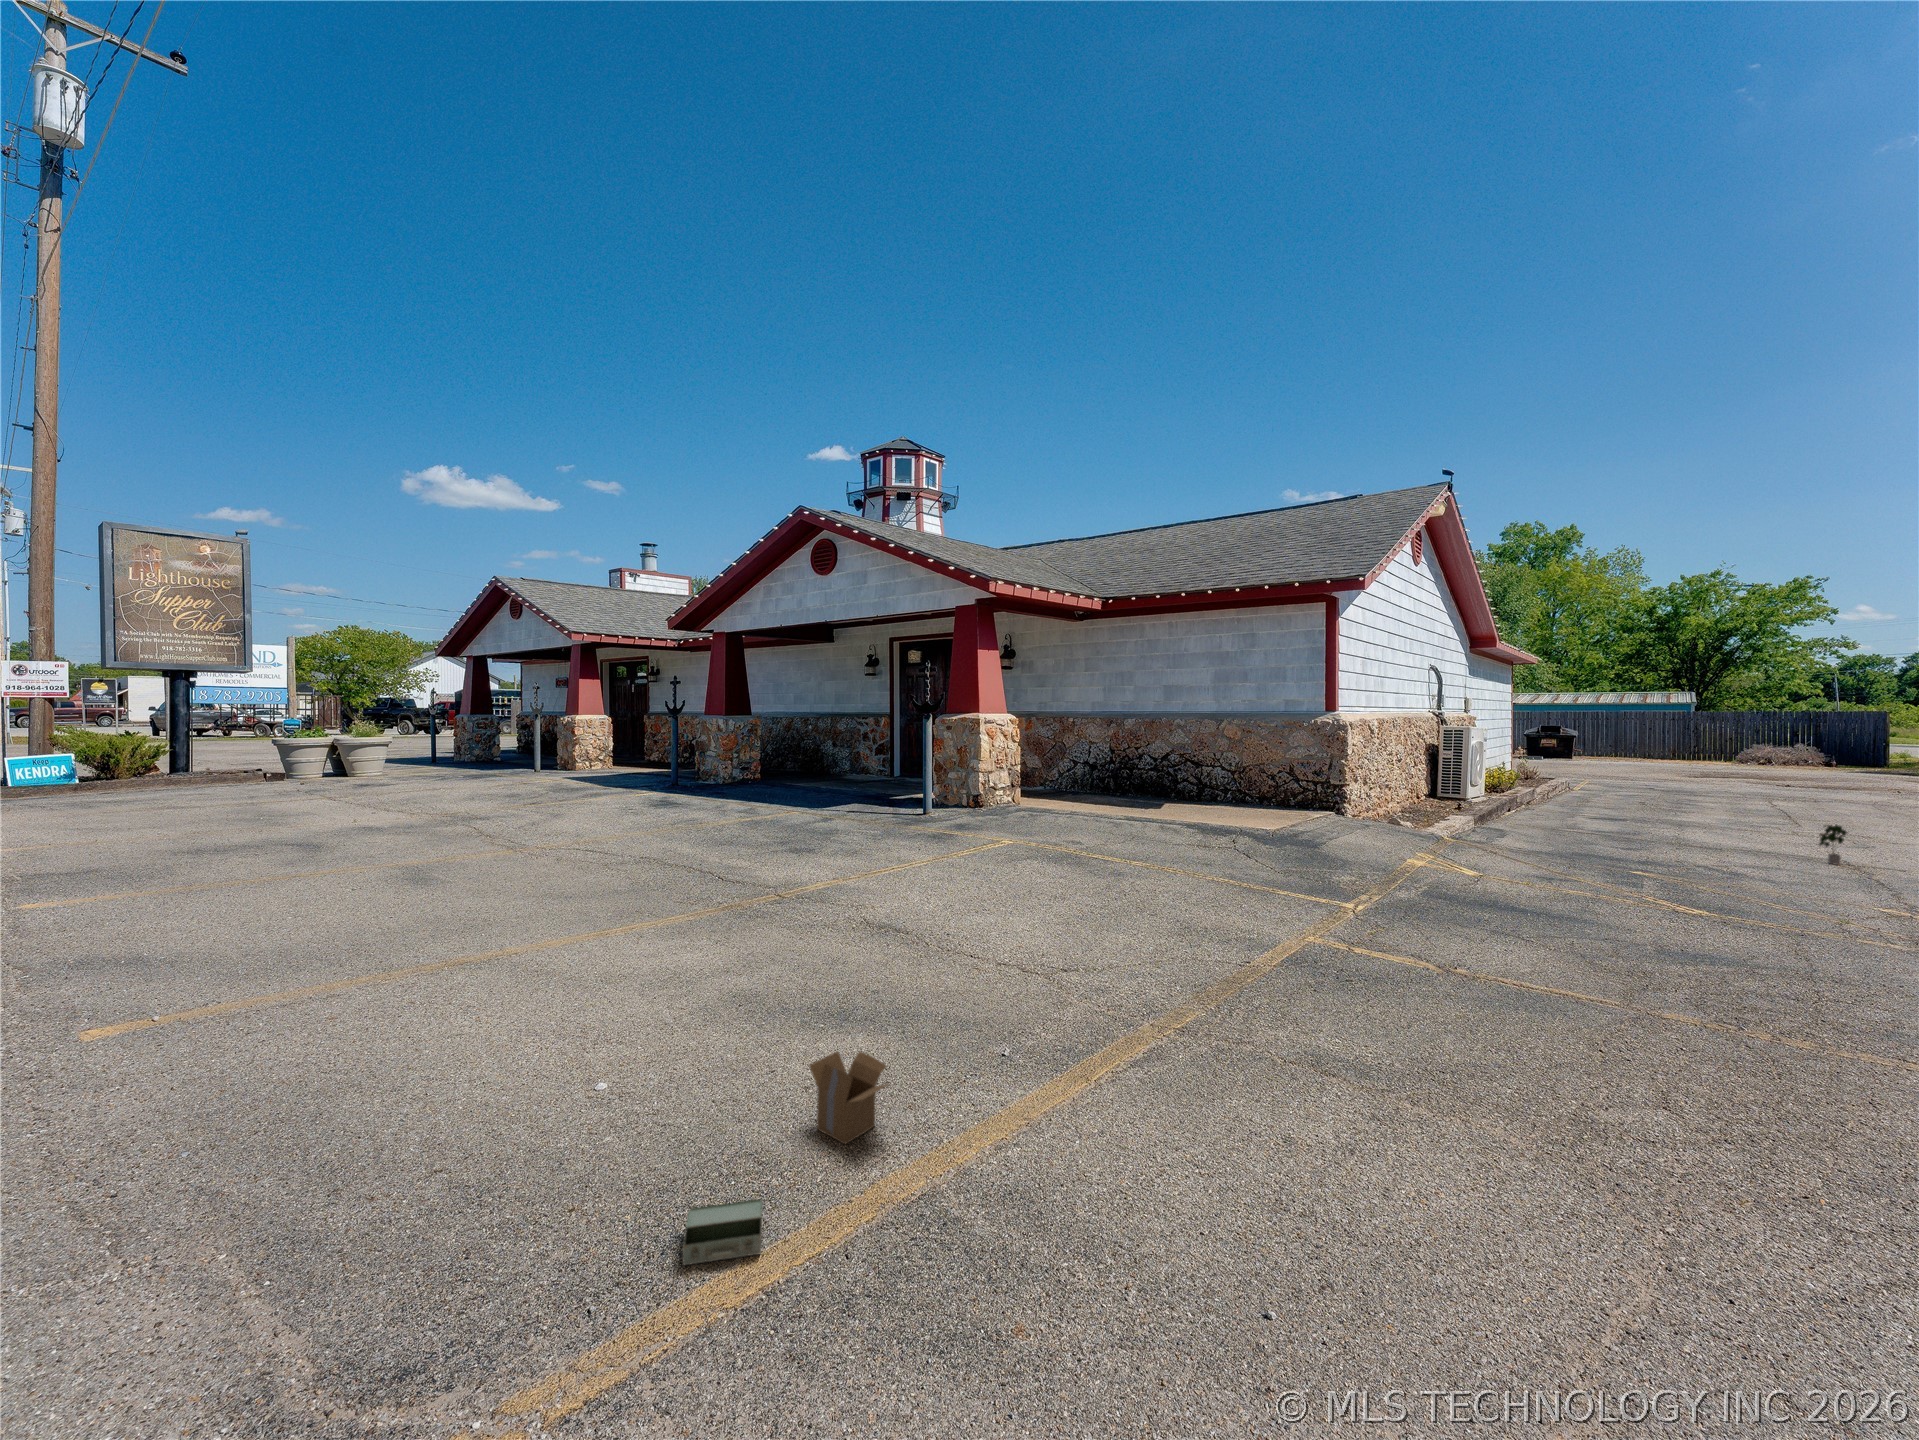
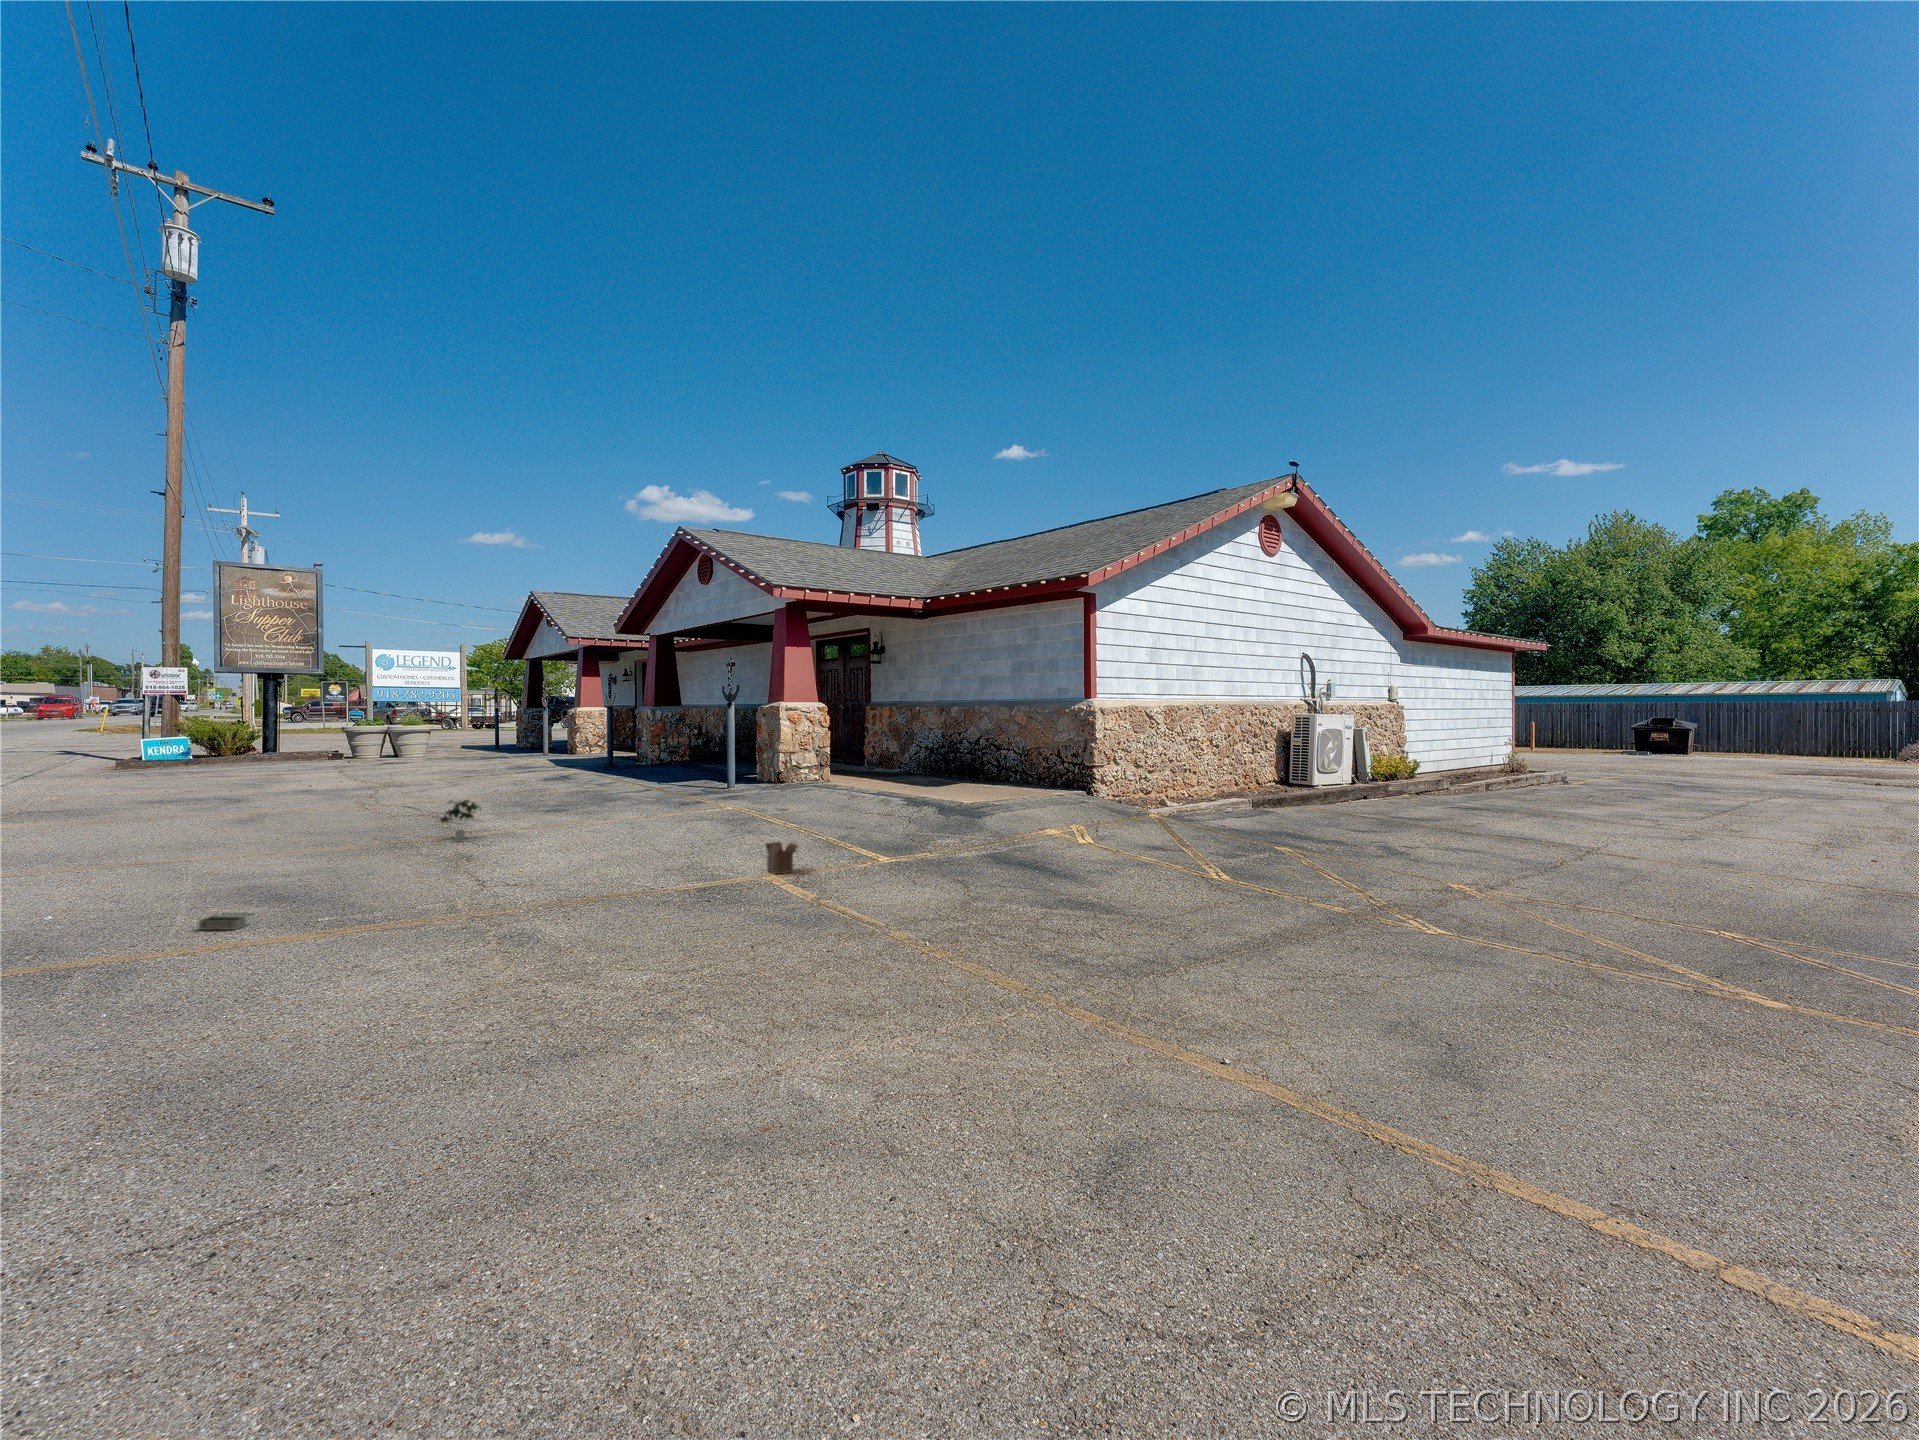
potted plant: present [1819,825,1847,865] -> present [440,800,481,842]
cardboard box: present [810,1052,887,1144] -> present [765,842,798,874]

